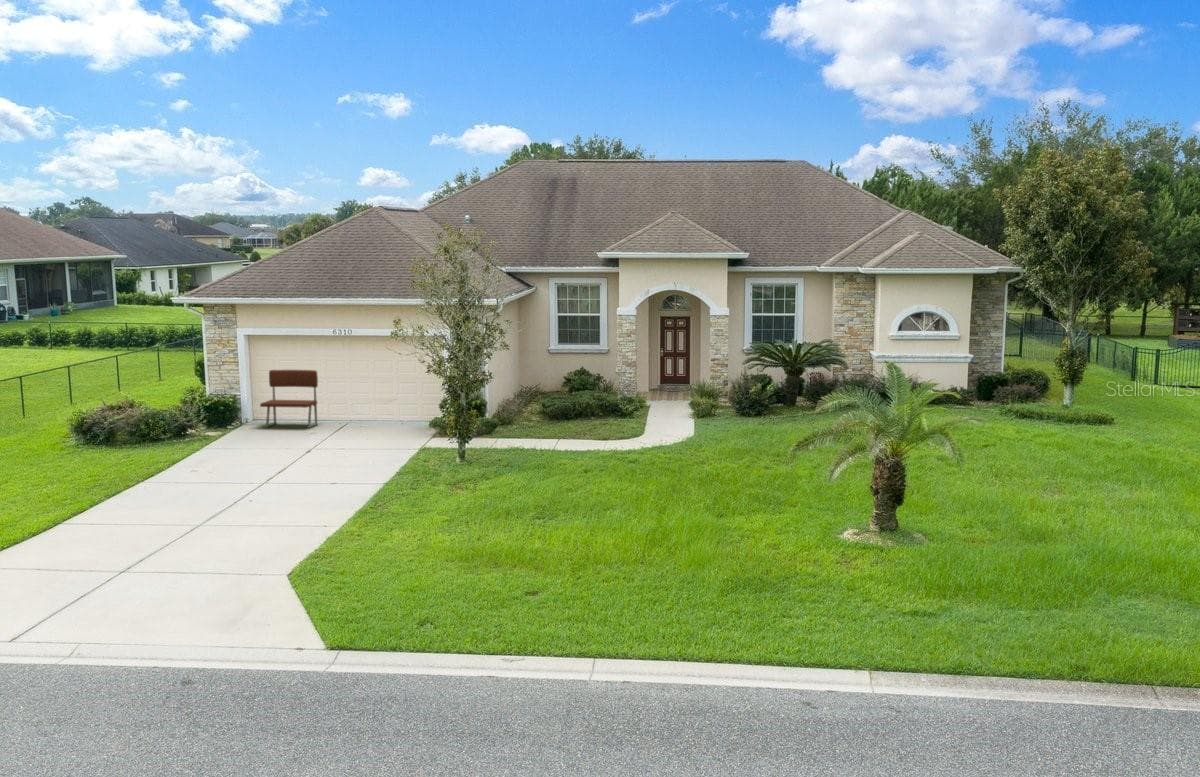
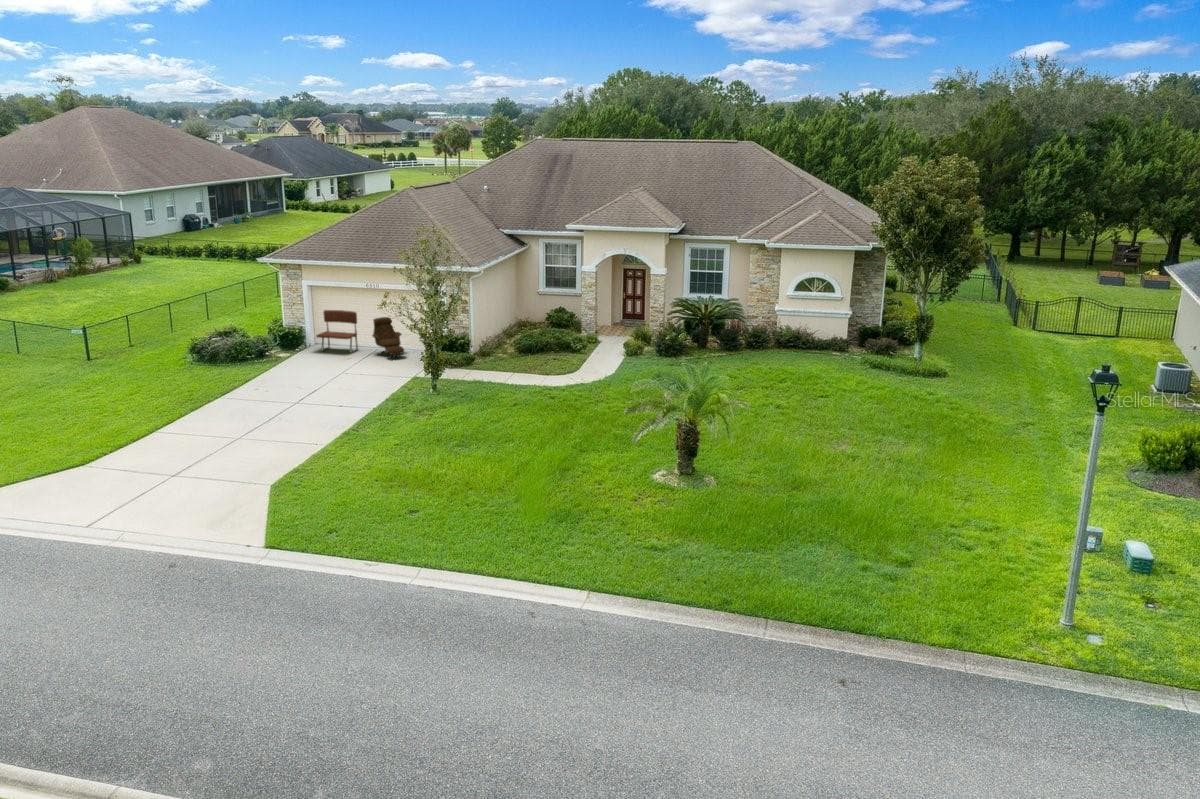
lounge chair: none [341,377,389,432] -> present [372,317,404,357]

